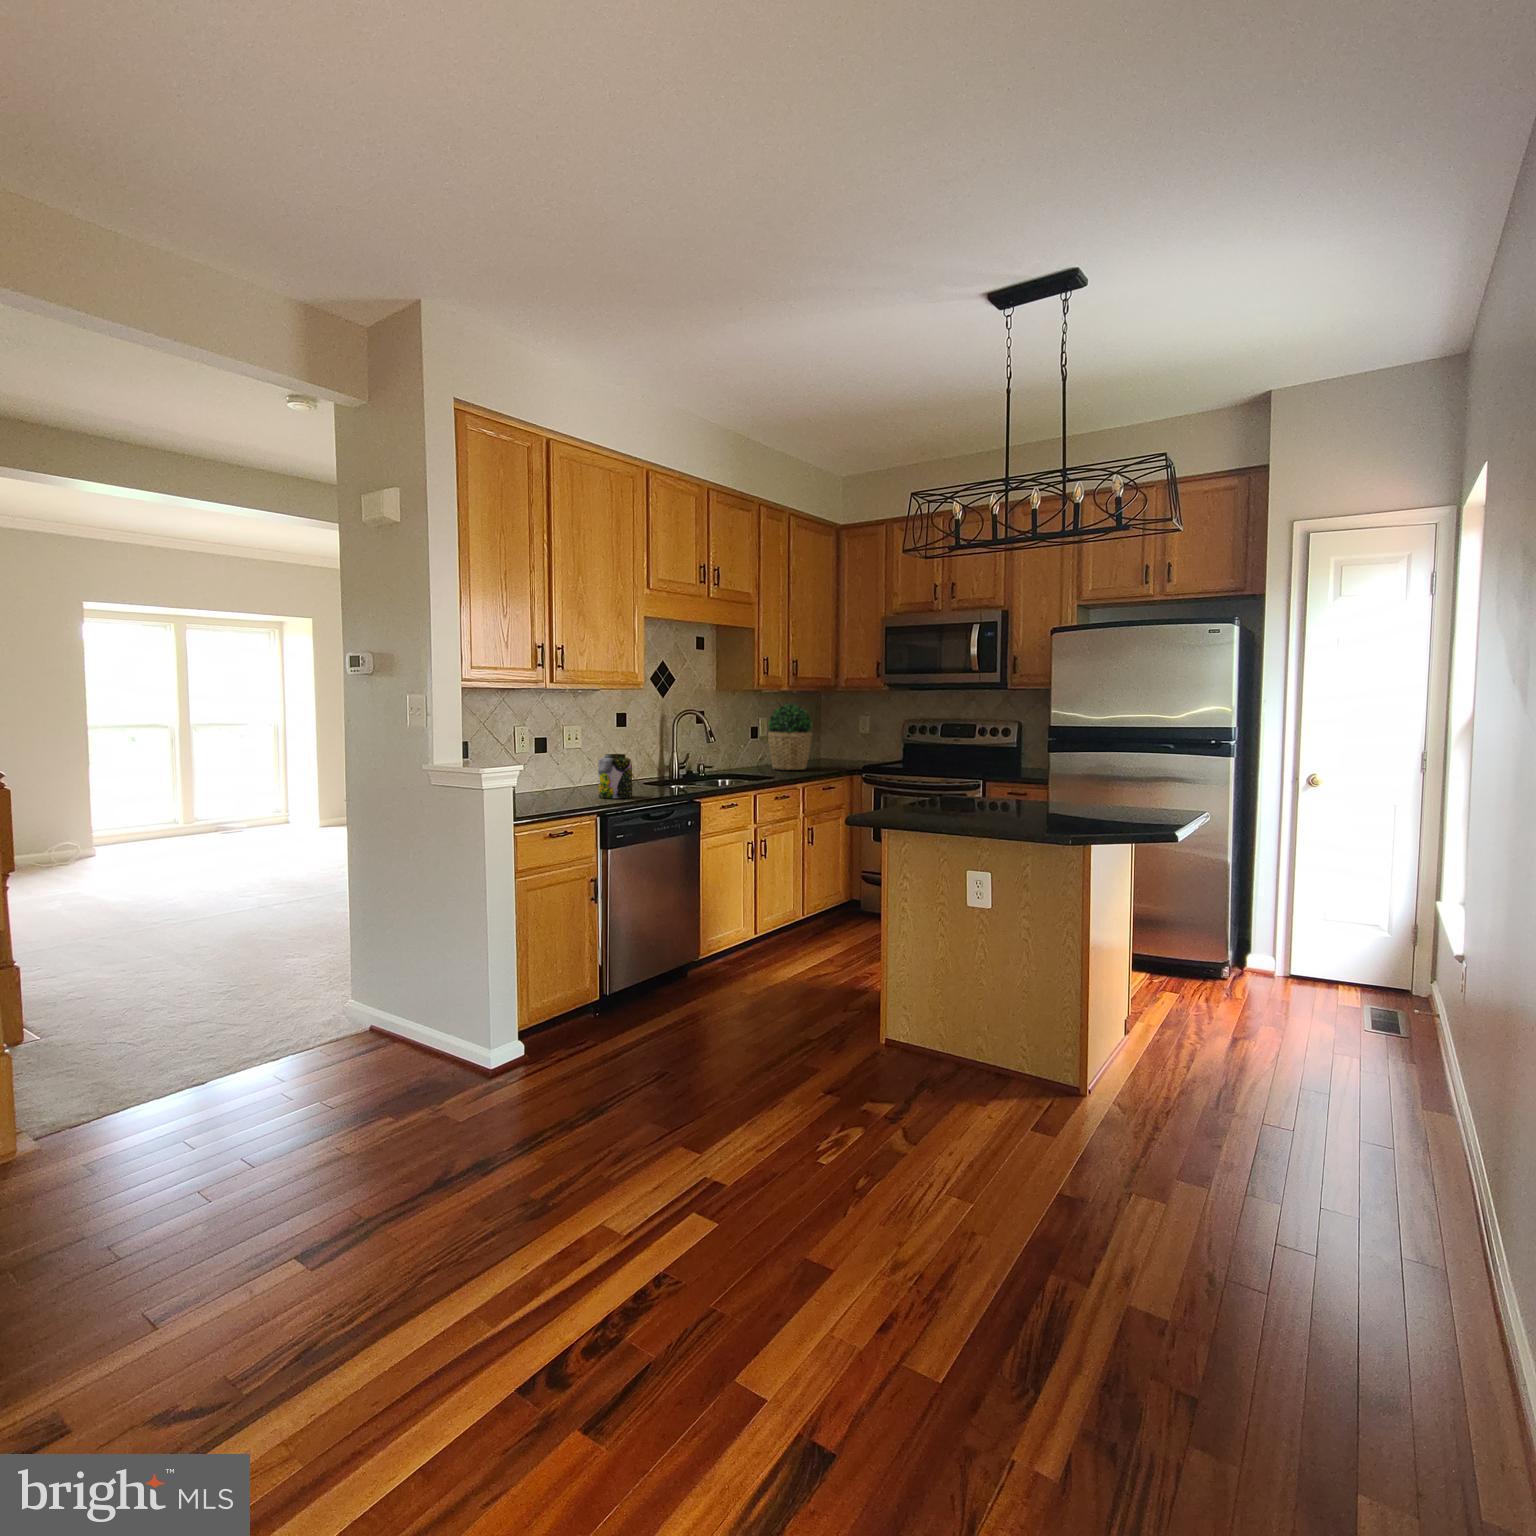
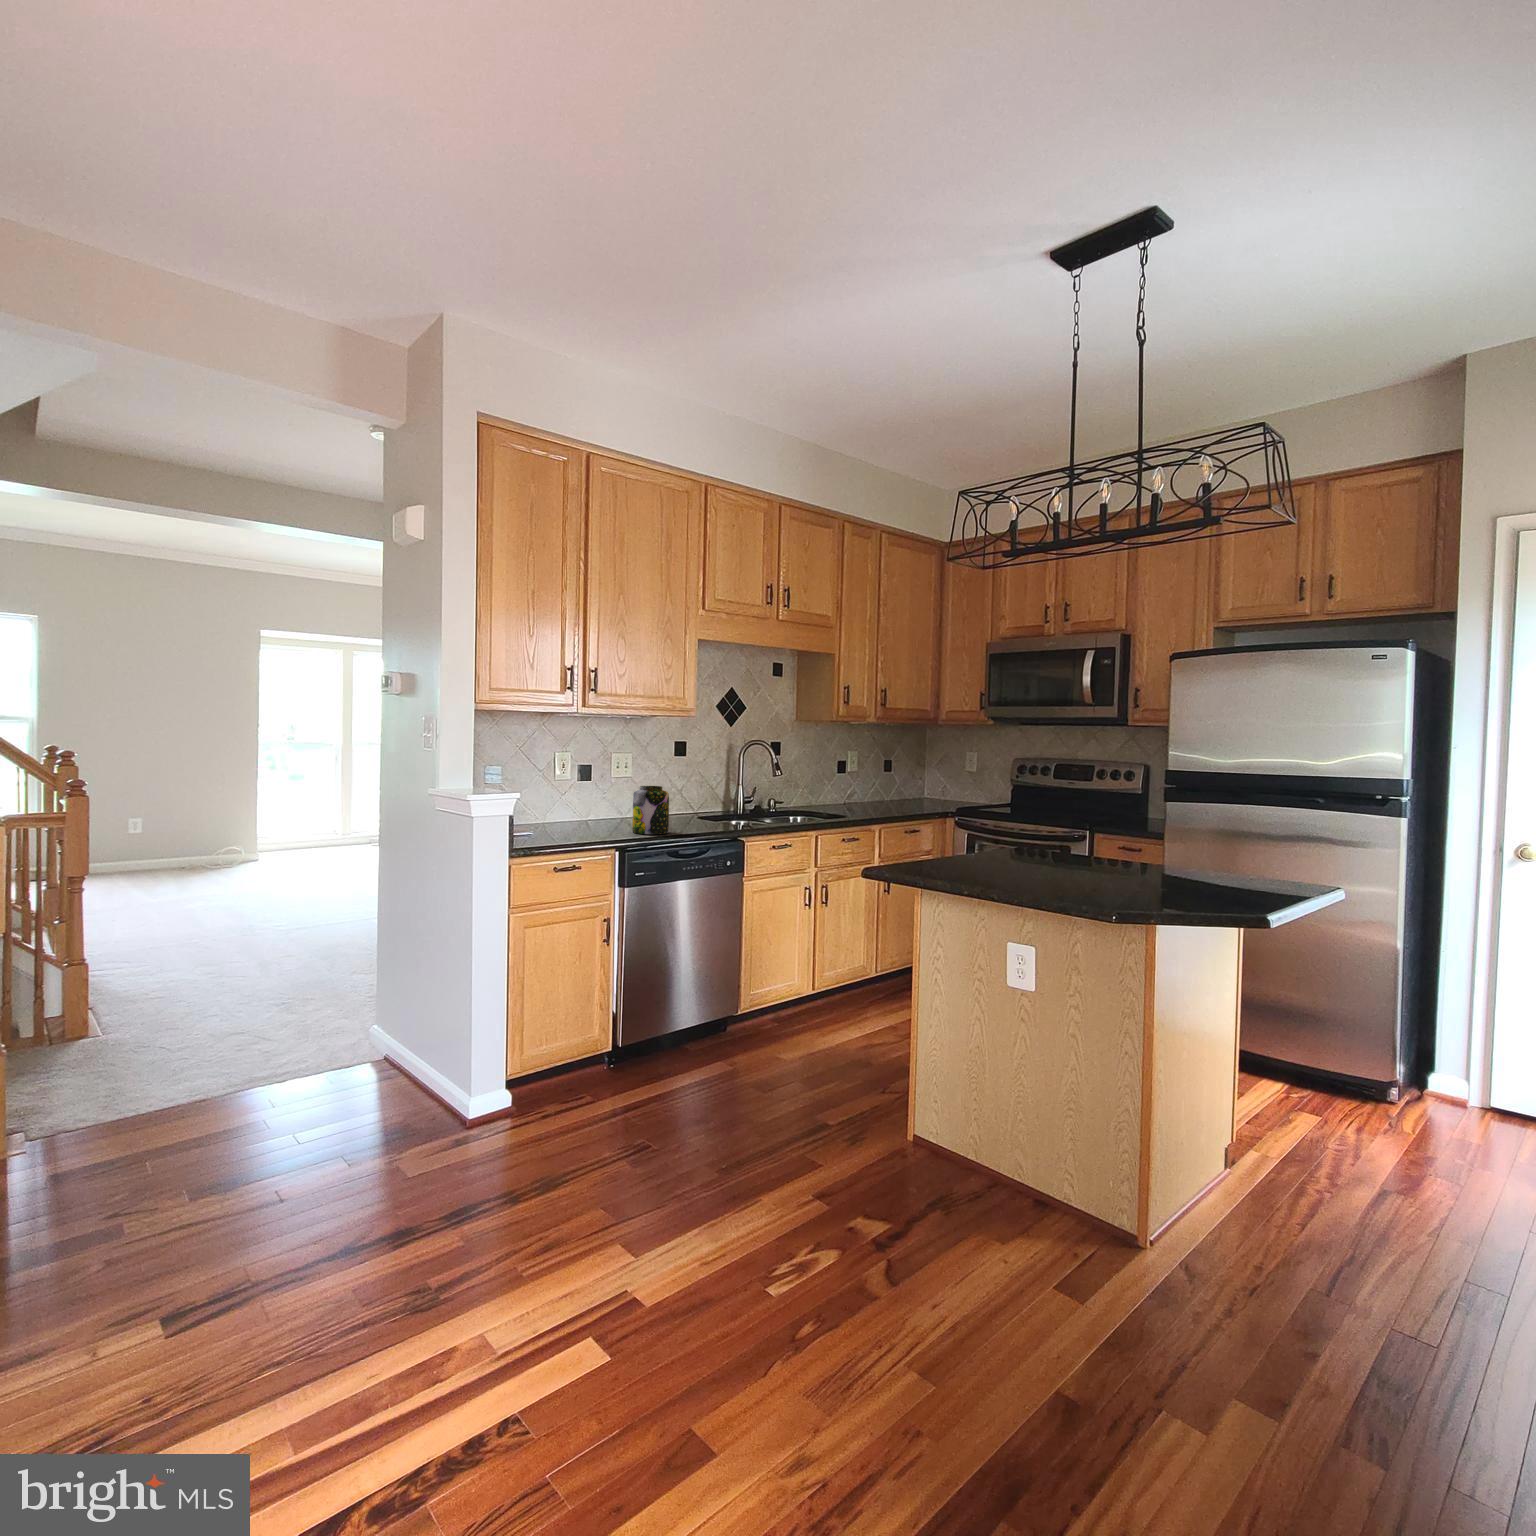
potted plant: present [768,704,812,770] -> none [853,737,903,811]

